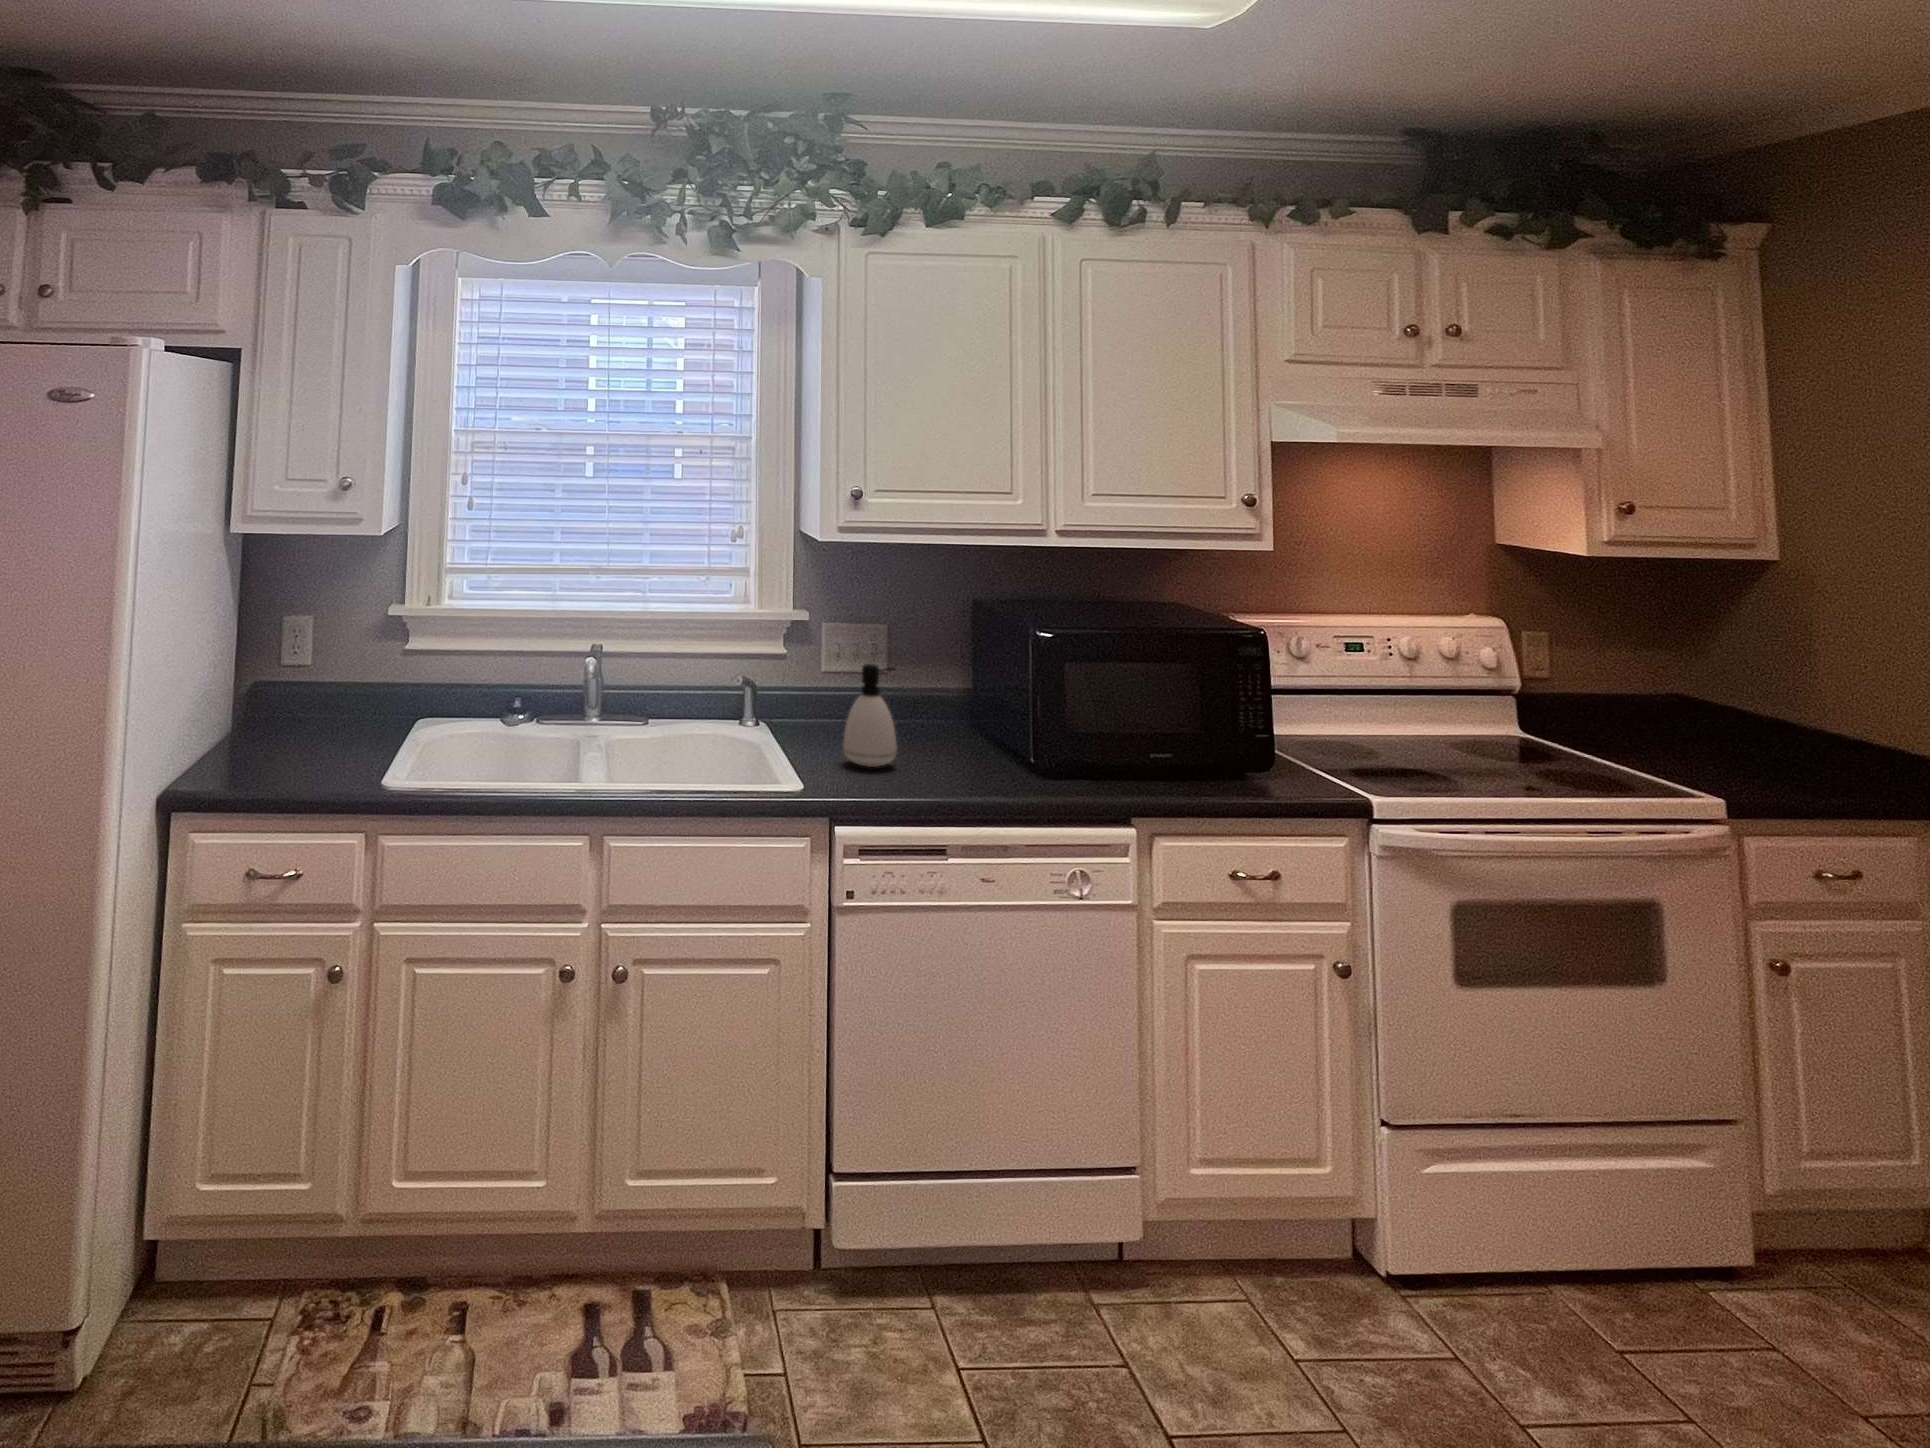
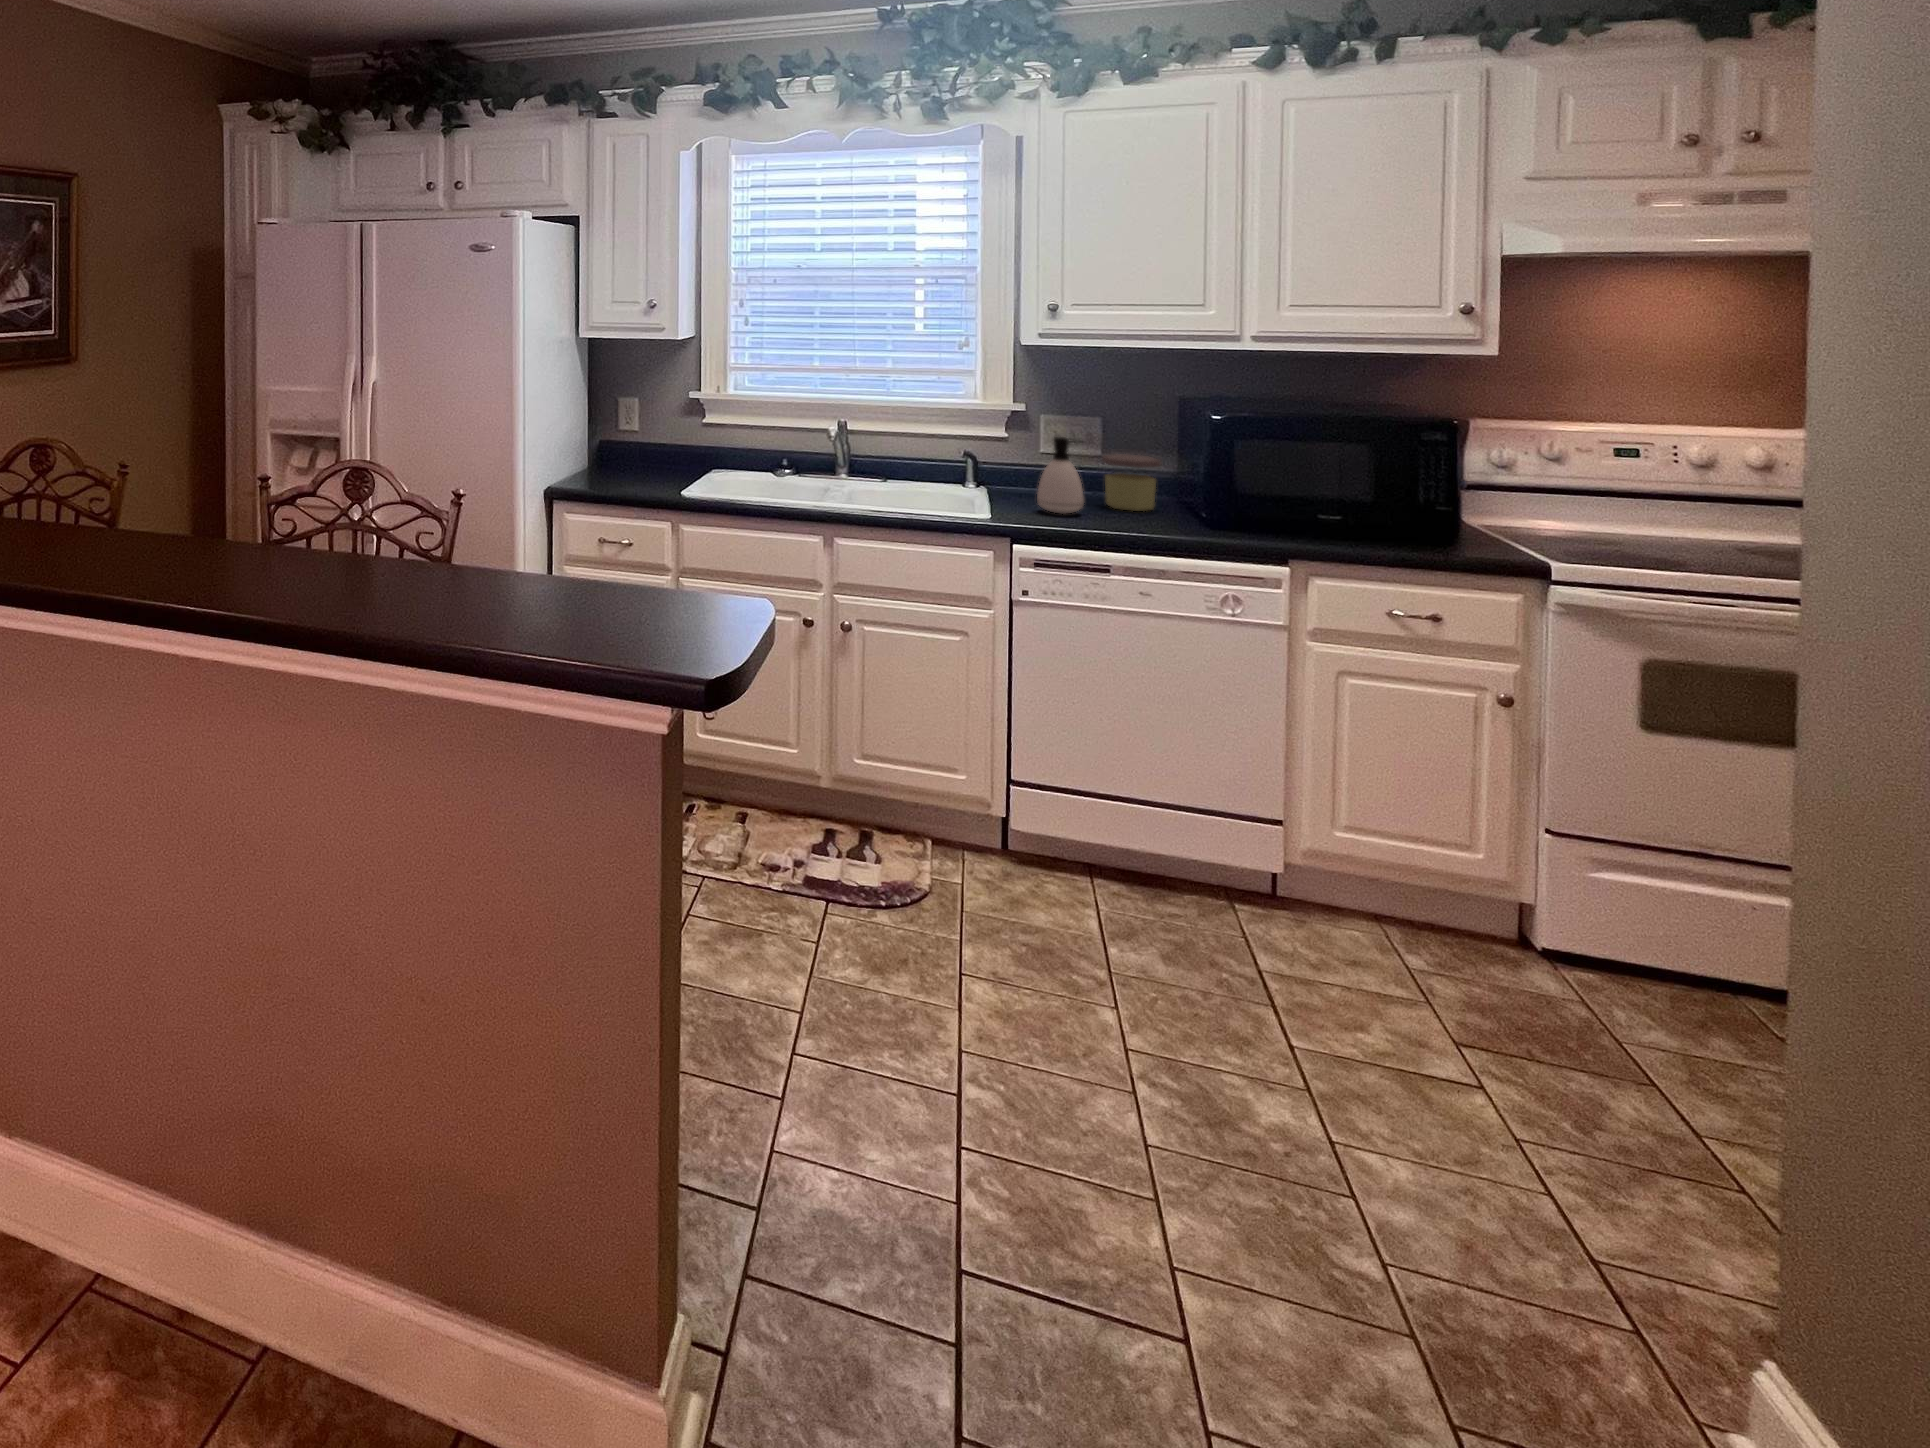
jar: none [902,677,966,753] -> present [1102,454,1160,511]

